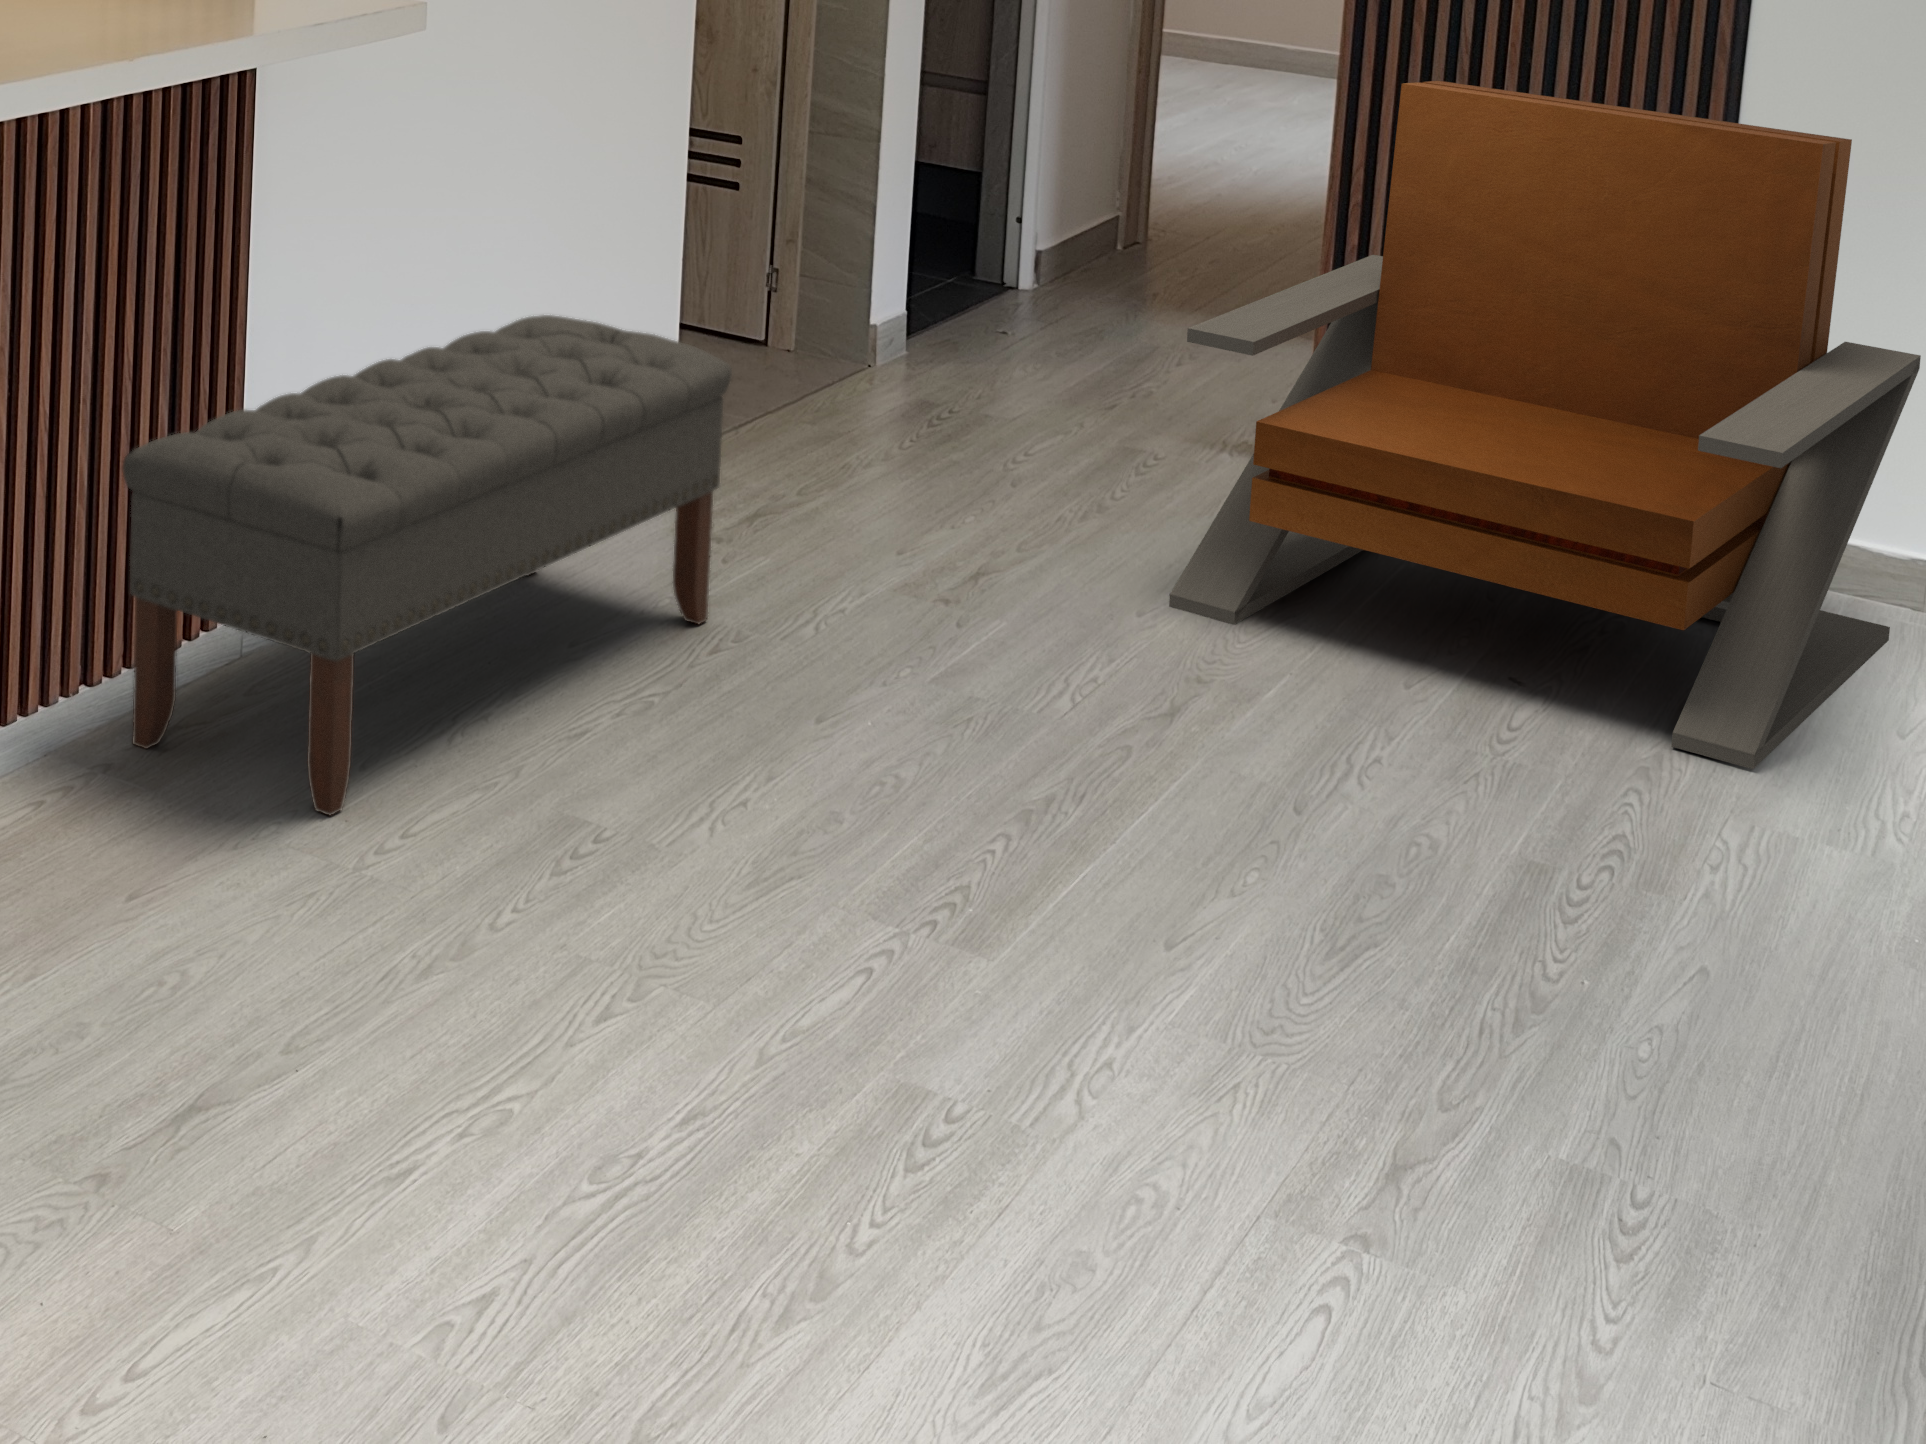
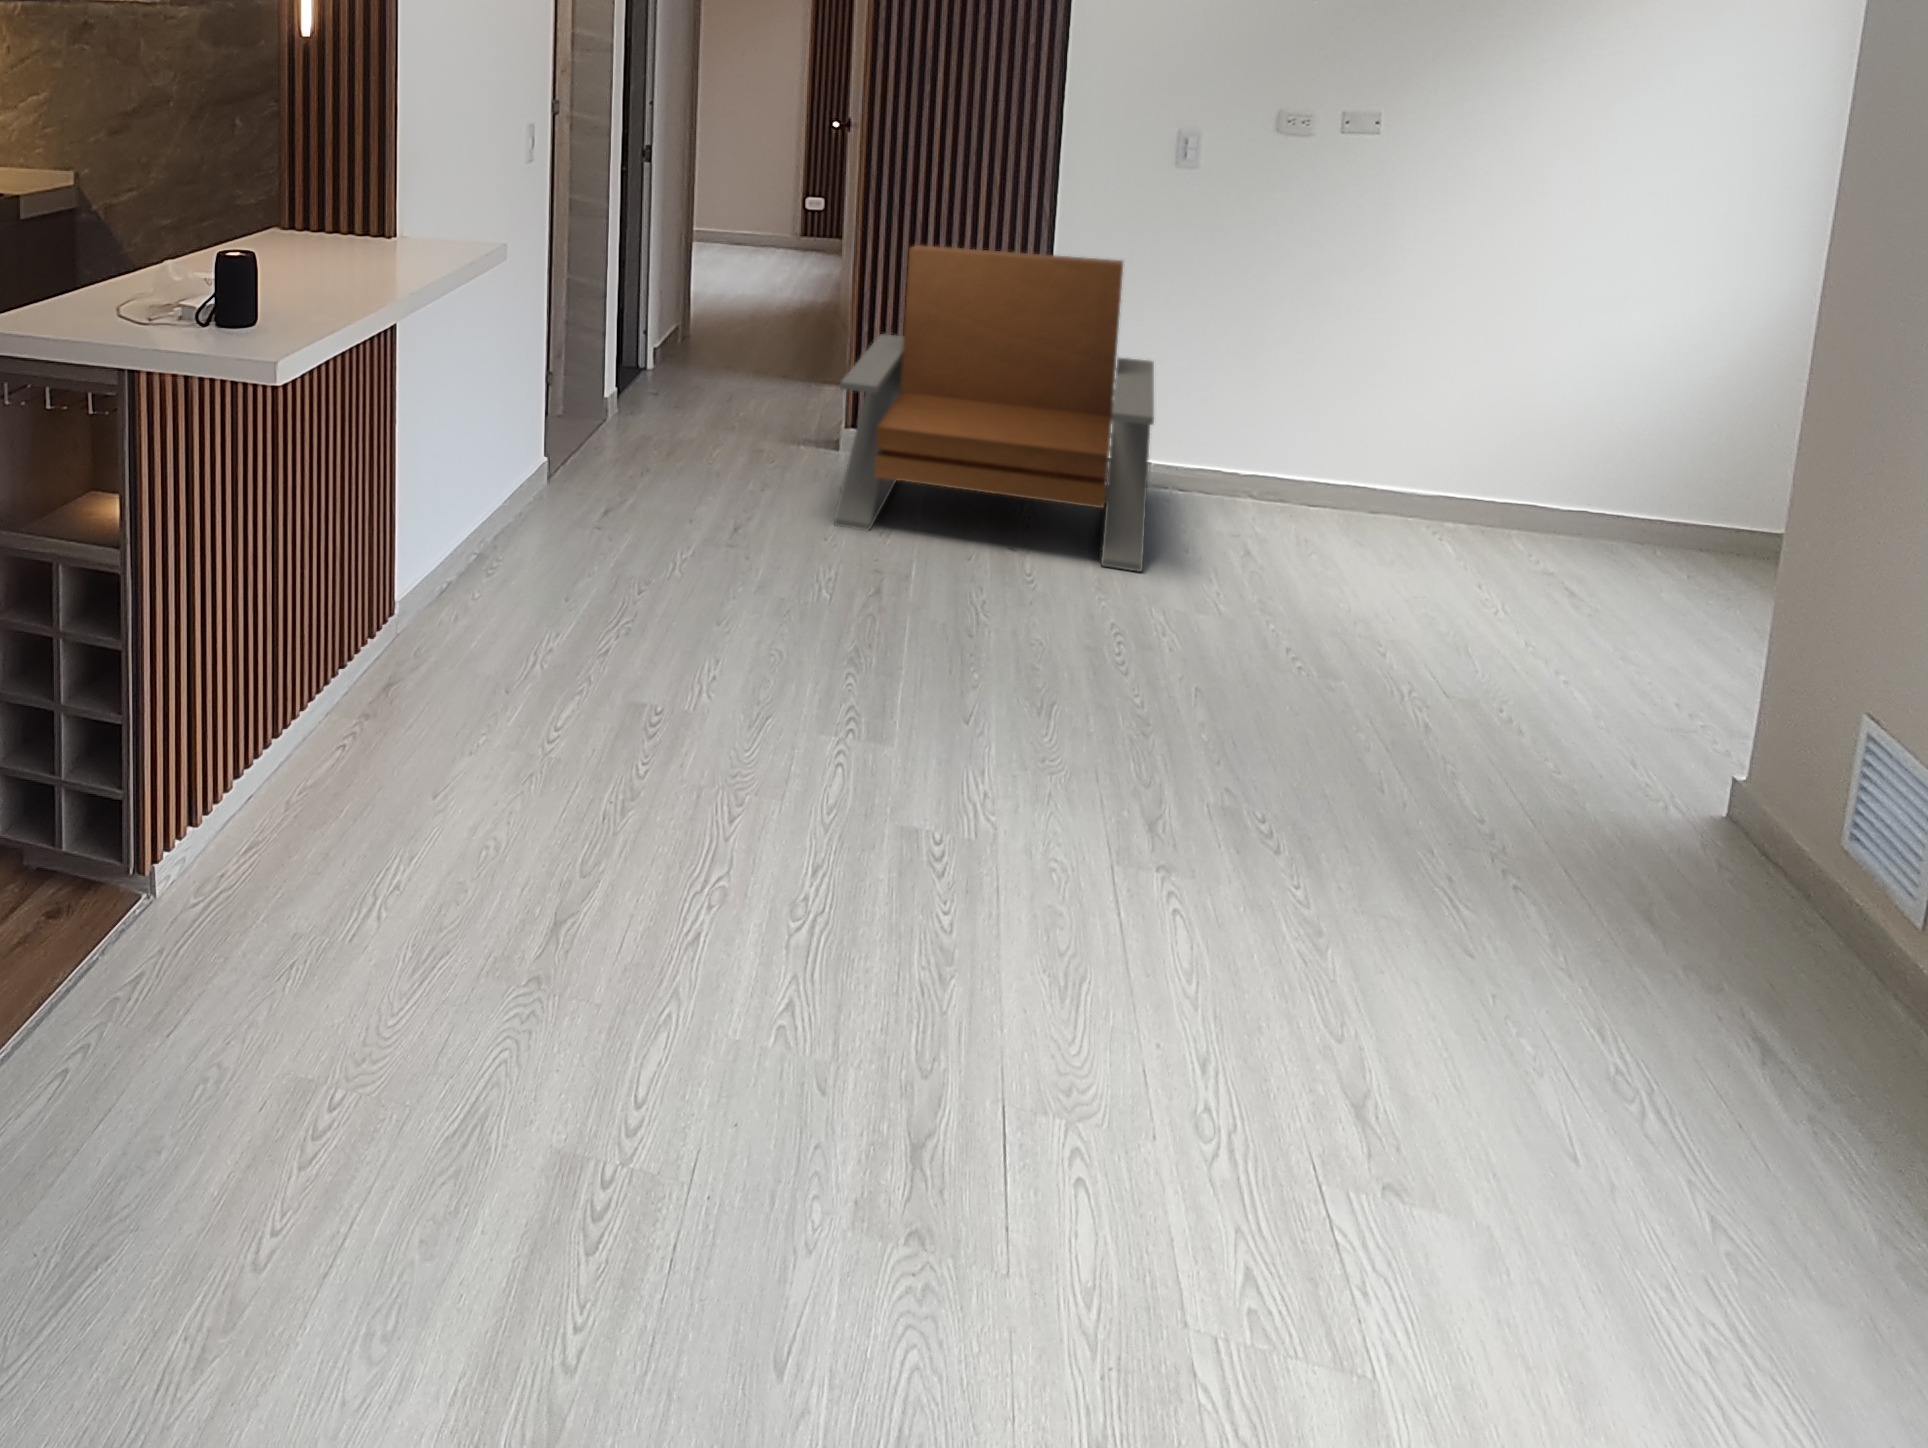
bench: present [123,315,732,815] -> none [364,410,635,716]

